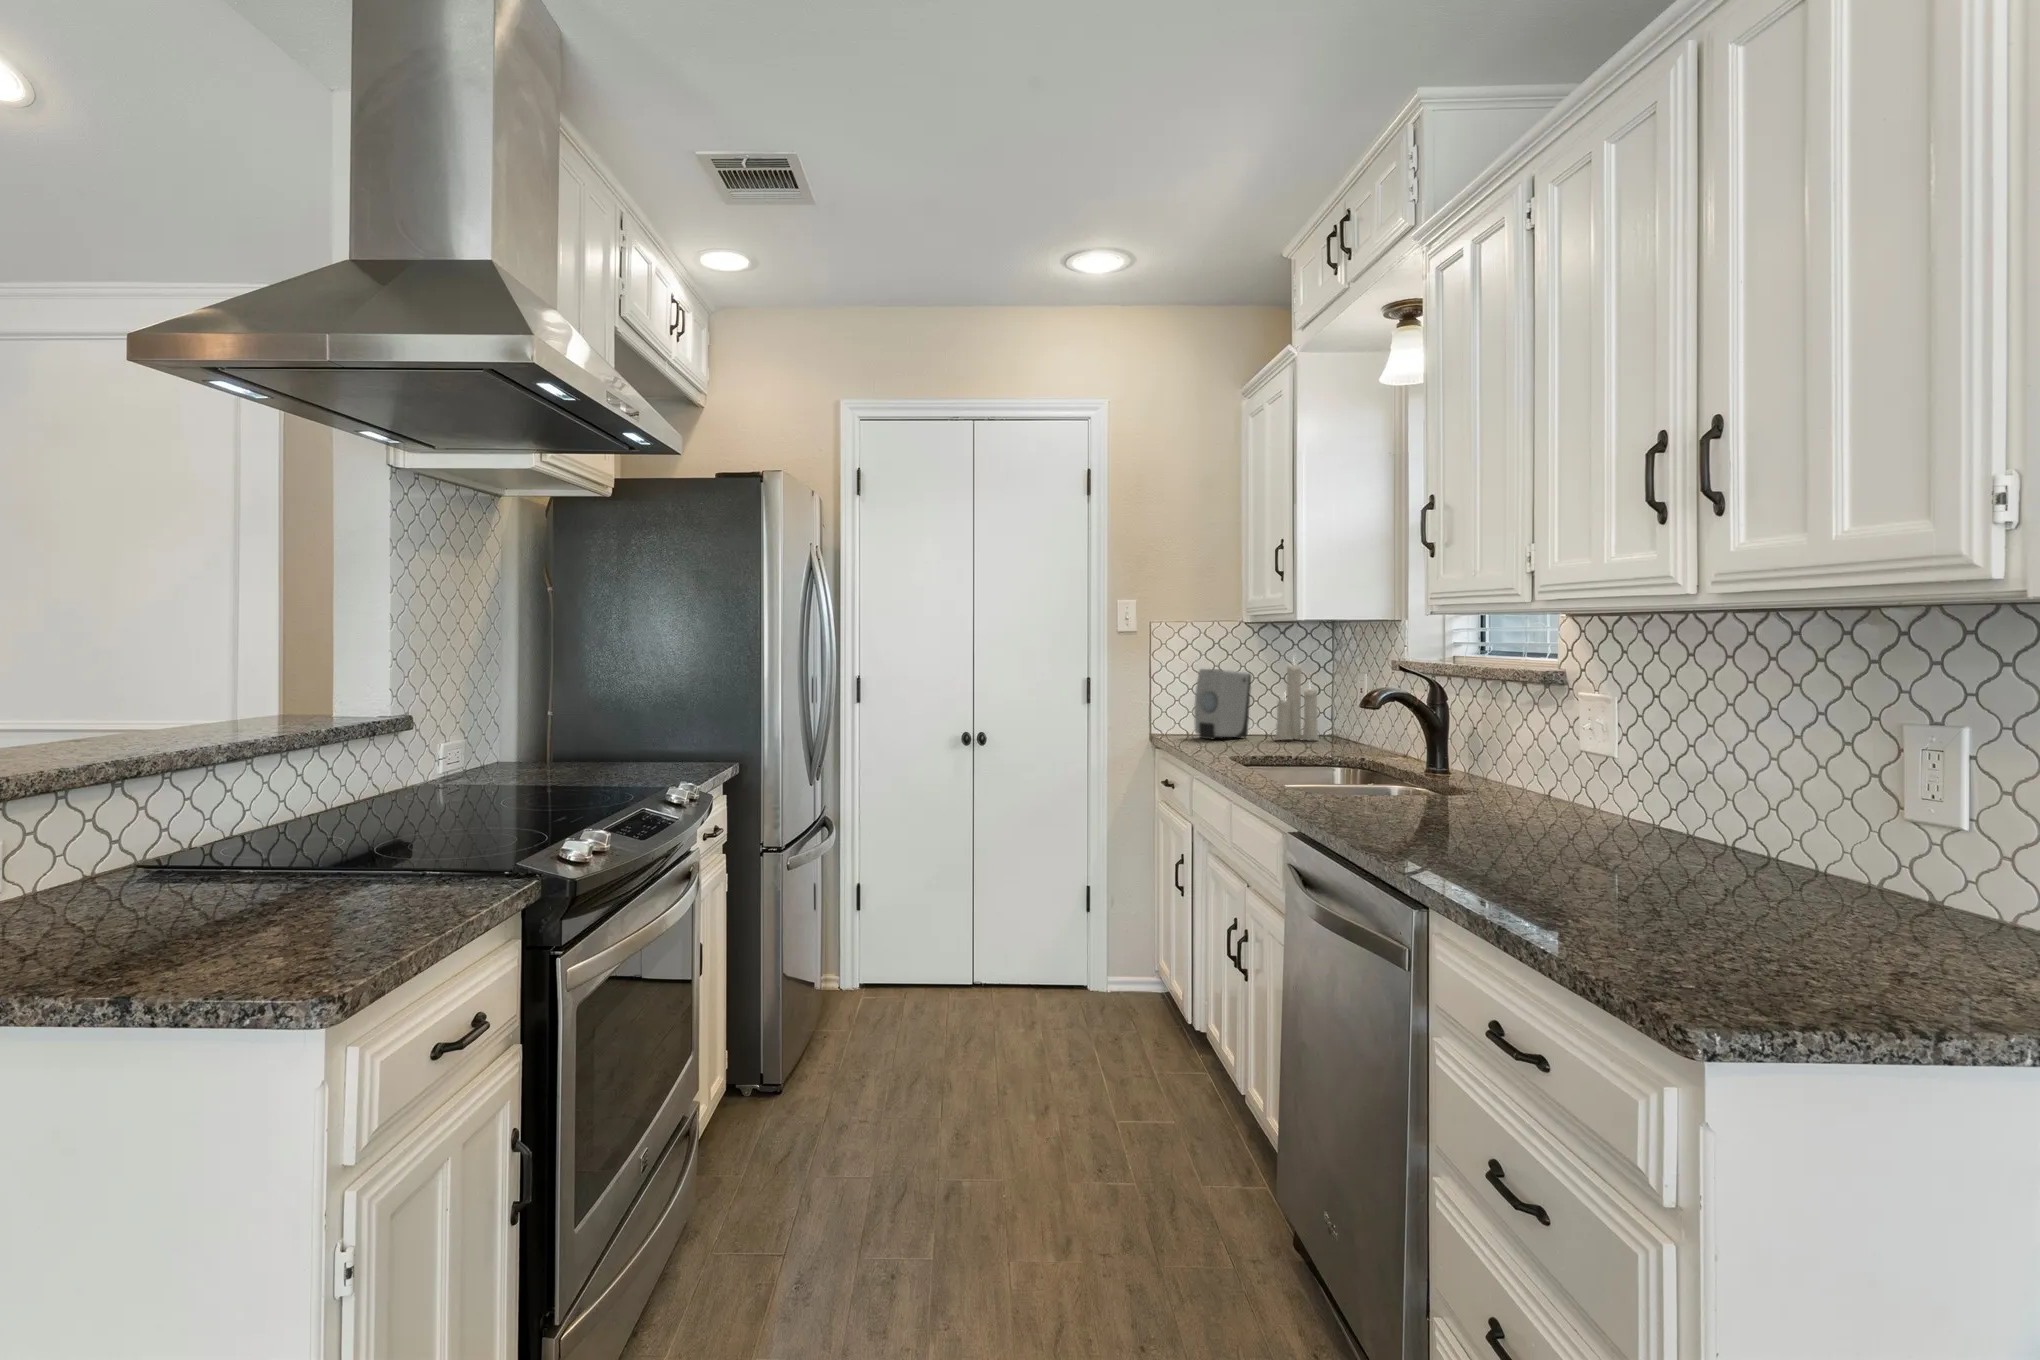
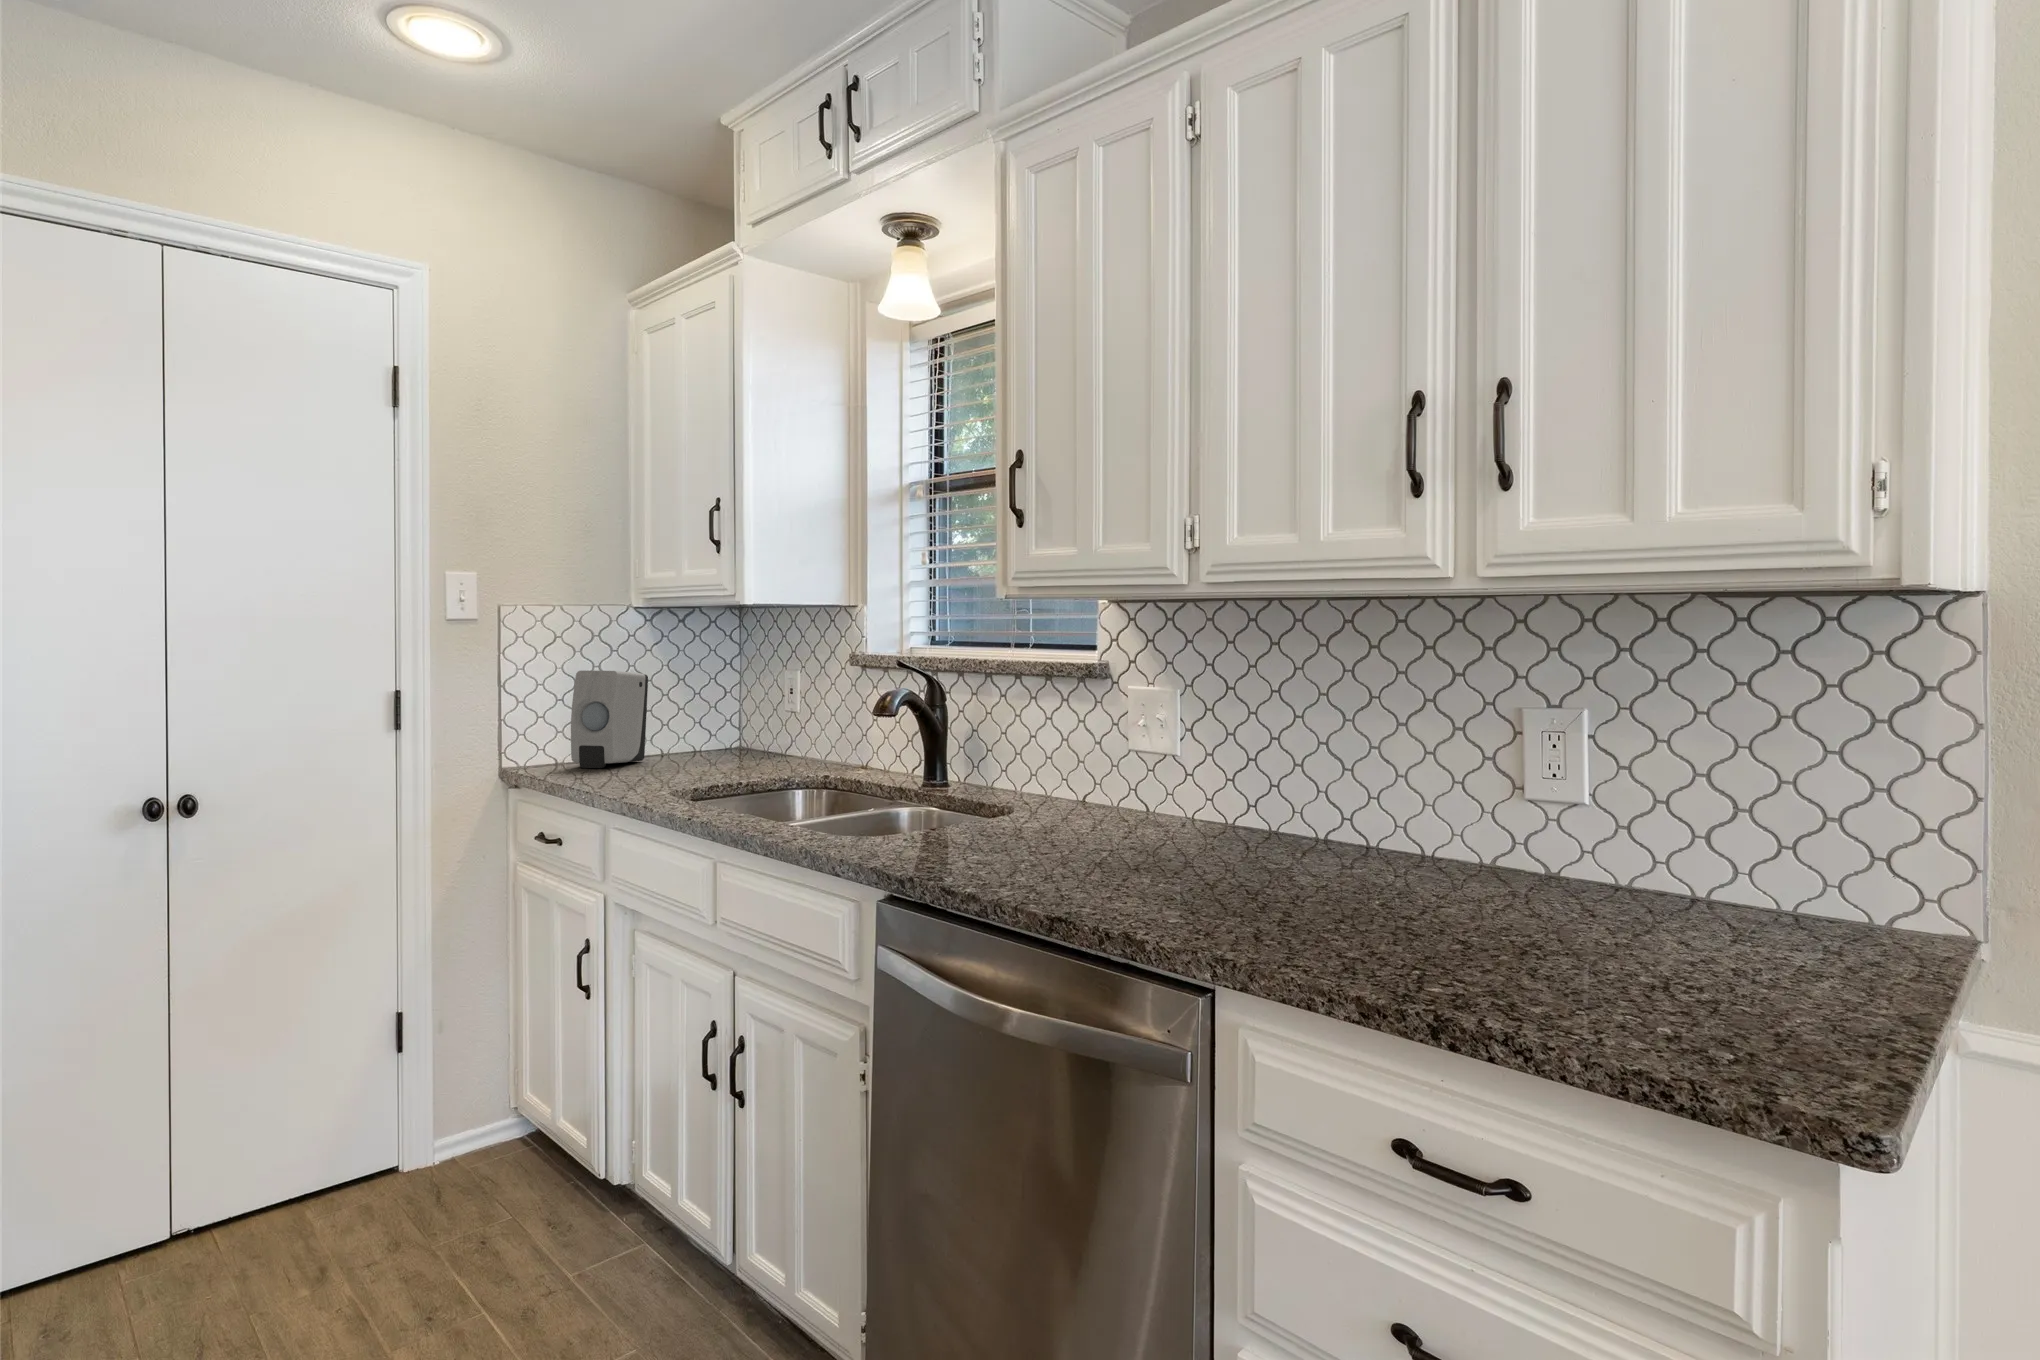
candle: present [1275,660,1319,740] -> none [682,642,737,760]

